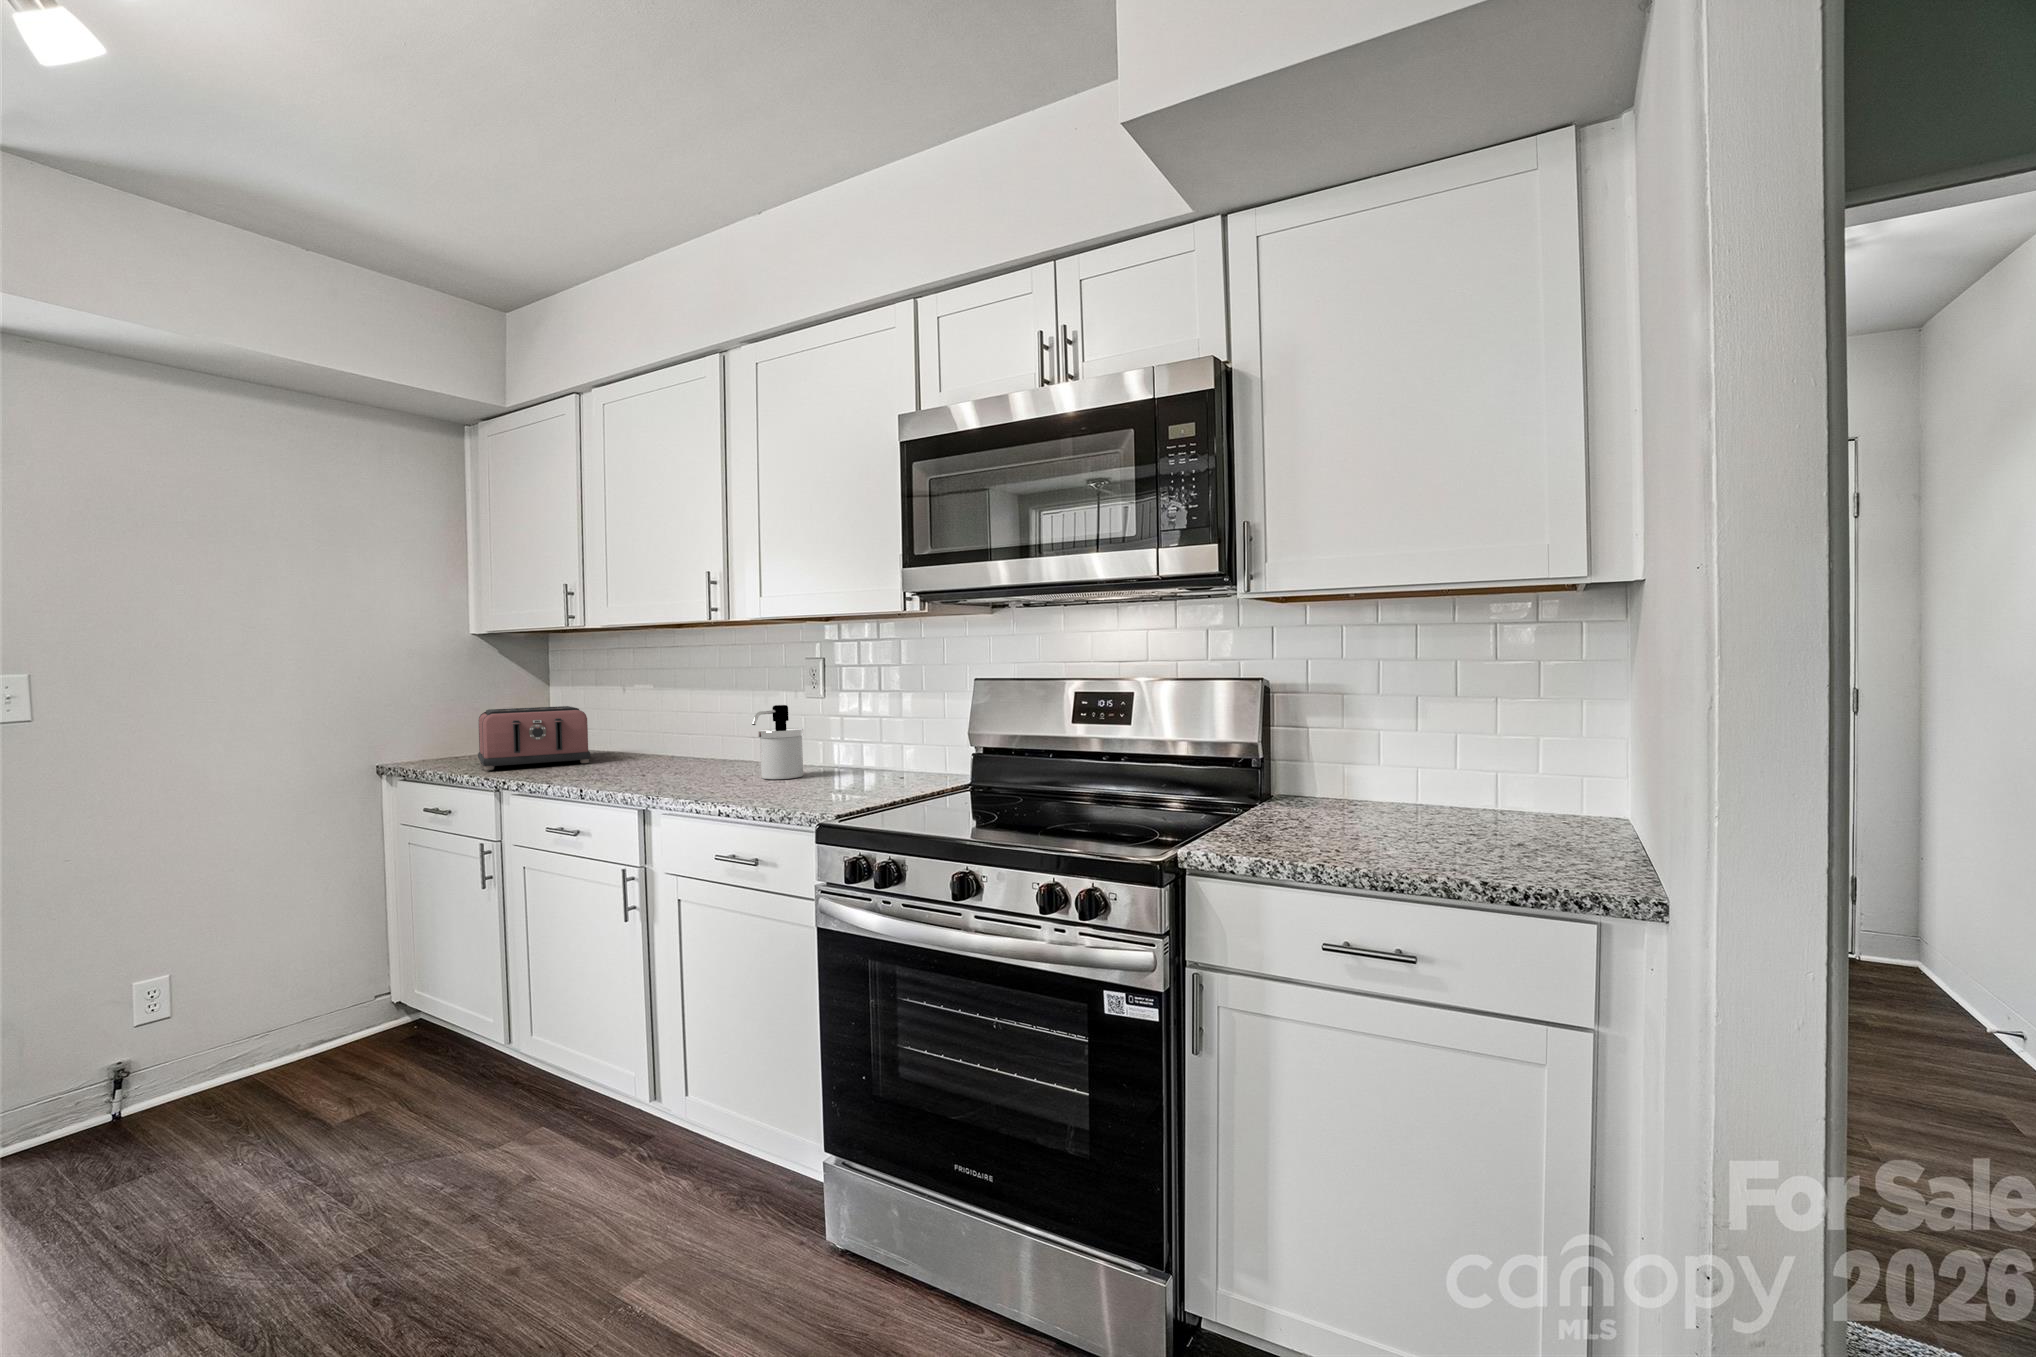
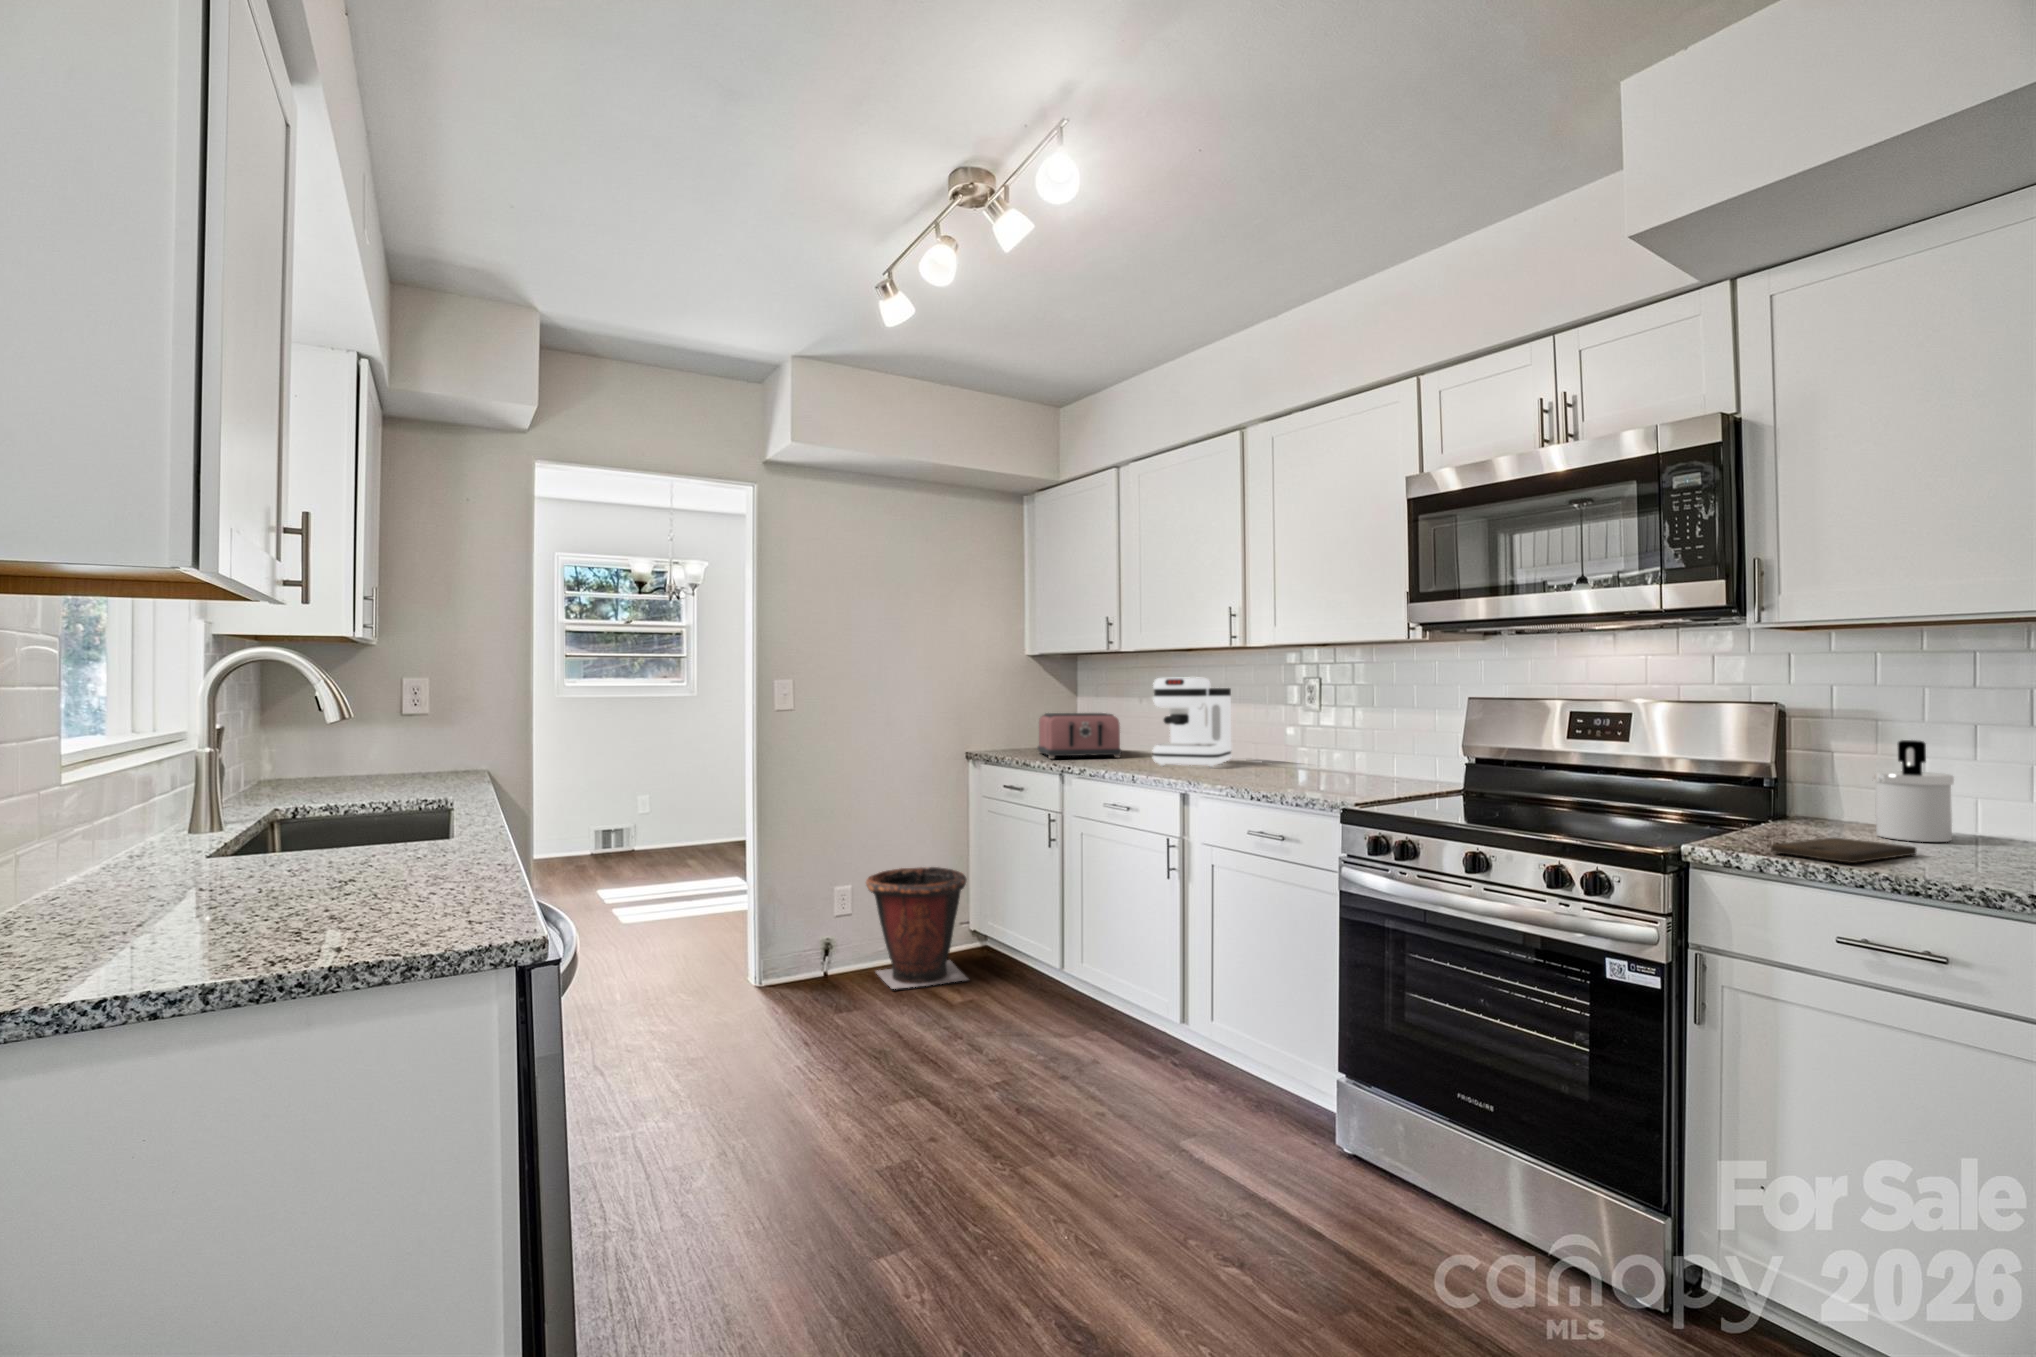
coffee maker: none [621,660,728,772] -> present [1153,677,1232,767]
soap dispenser: present [752,705,804,779] -> present [1872,740,1954,842]
cutting board: none [1260,823,1384,857] -> present [1771,838,1917,863]
waste bin: none [184,924,368,1121] -> present [866,867,968,989]

